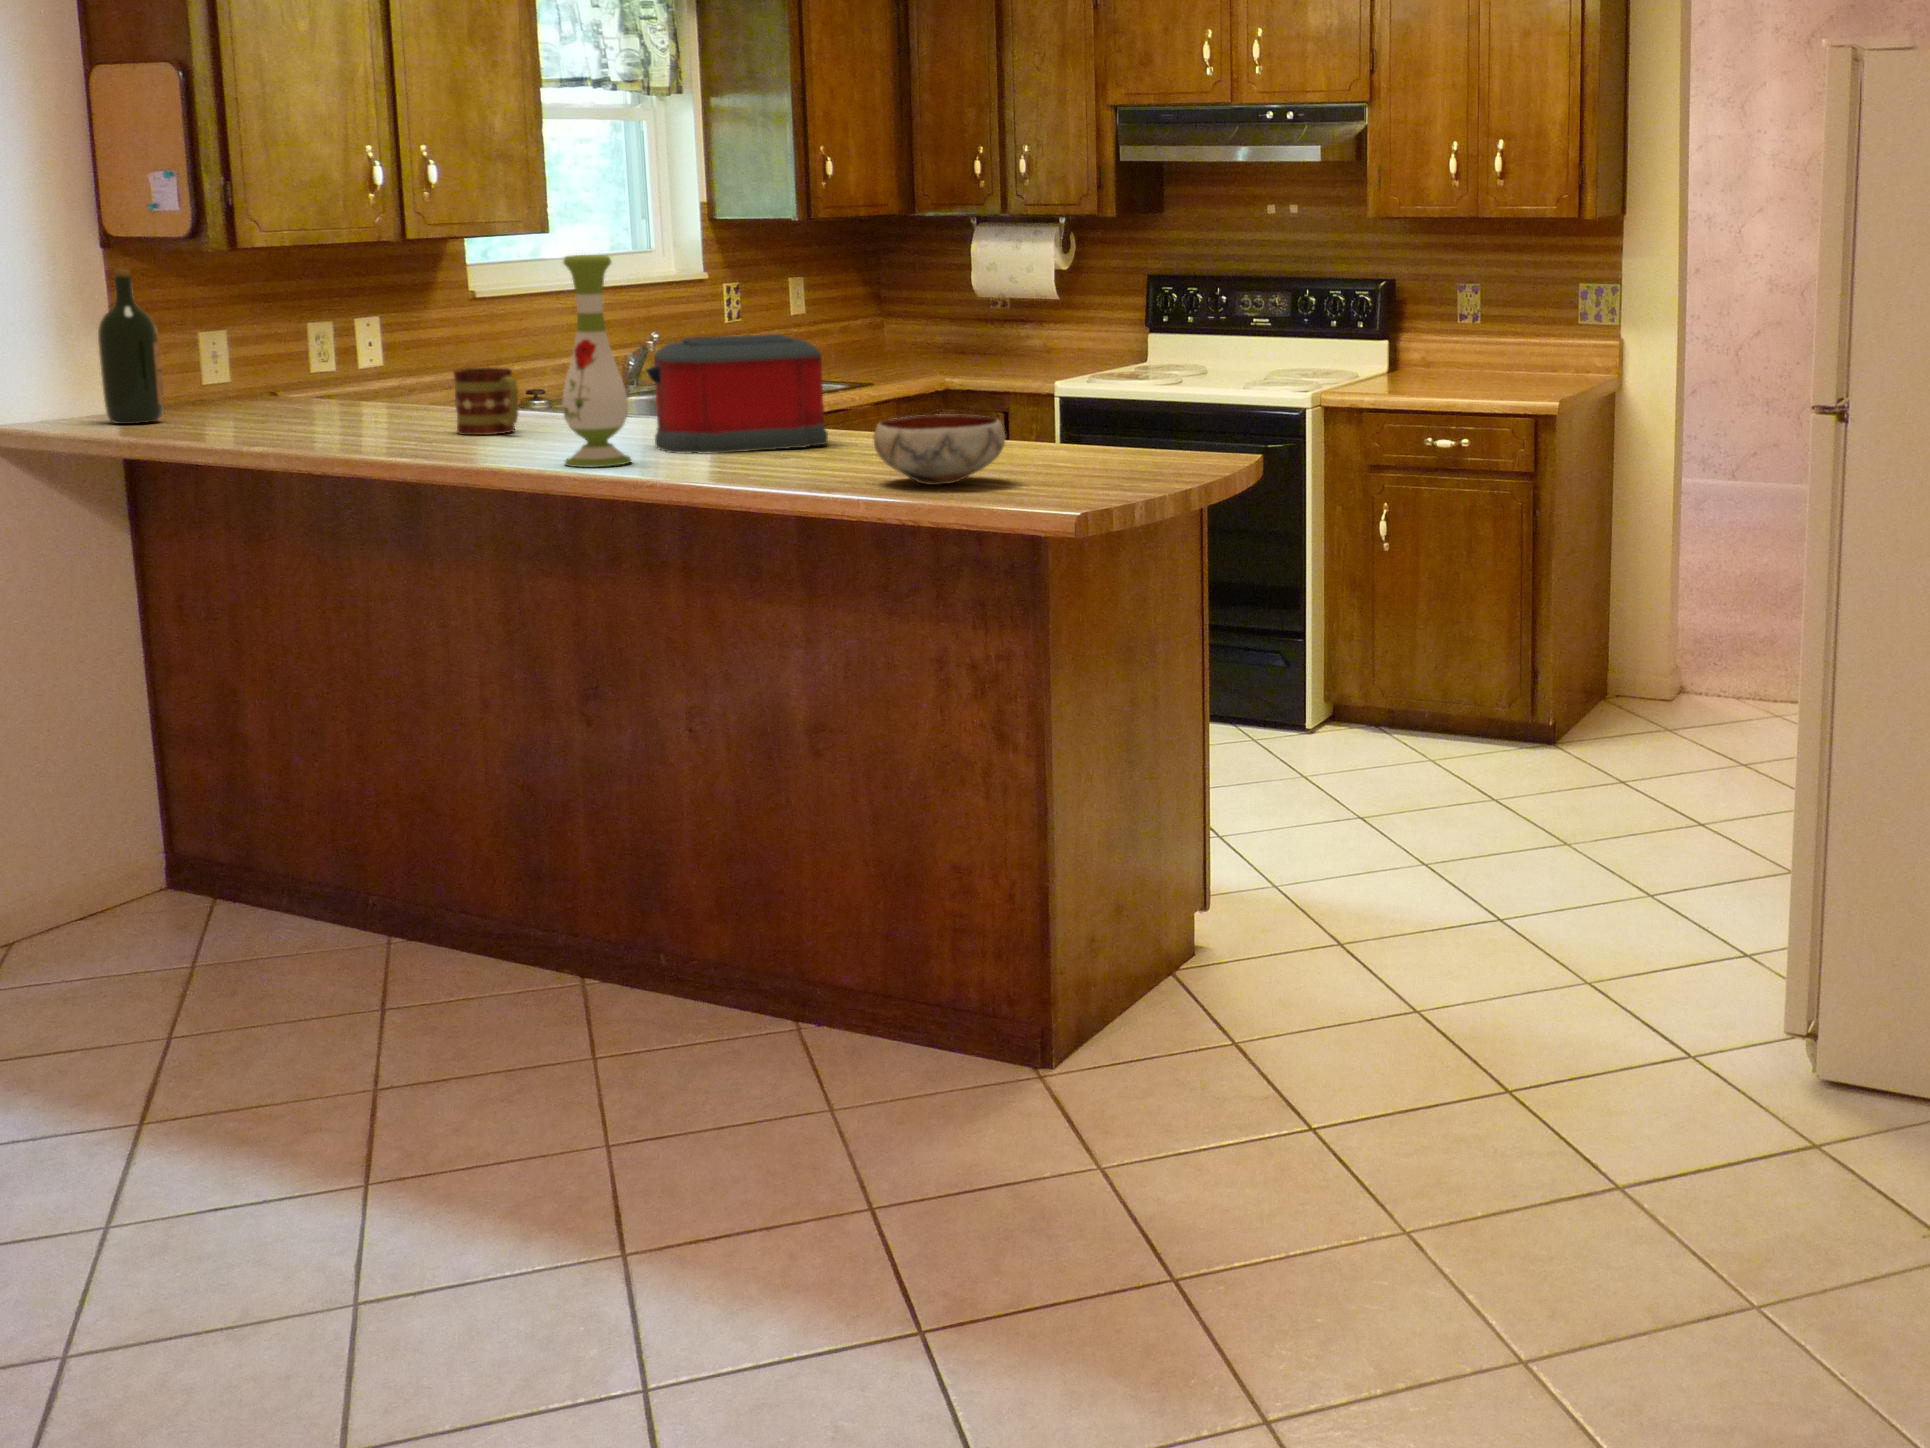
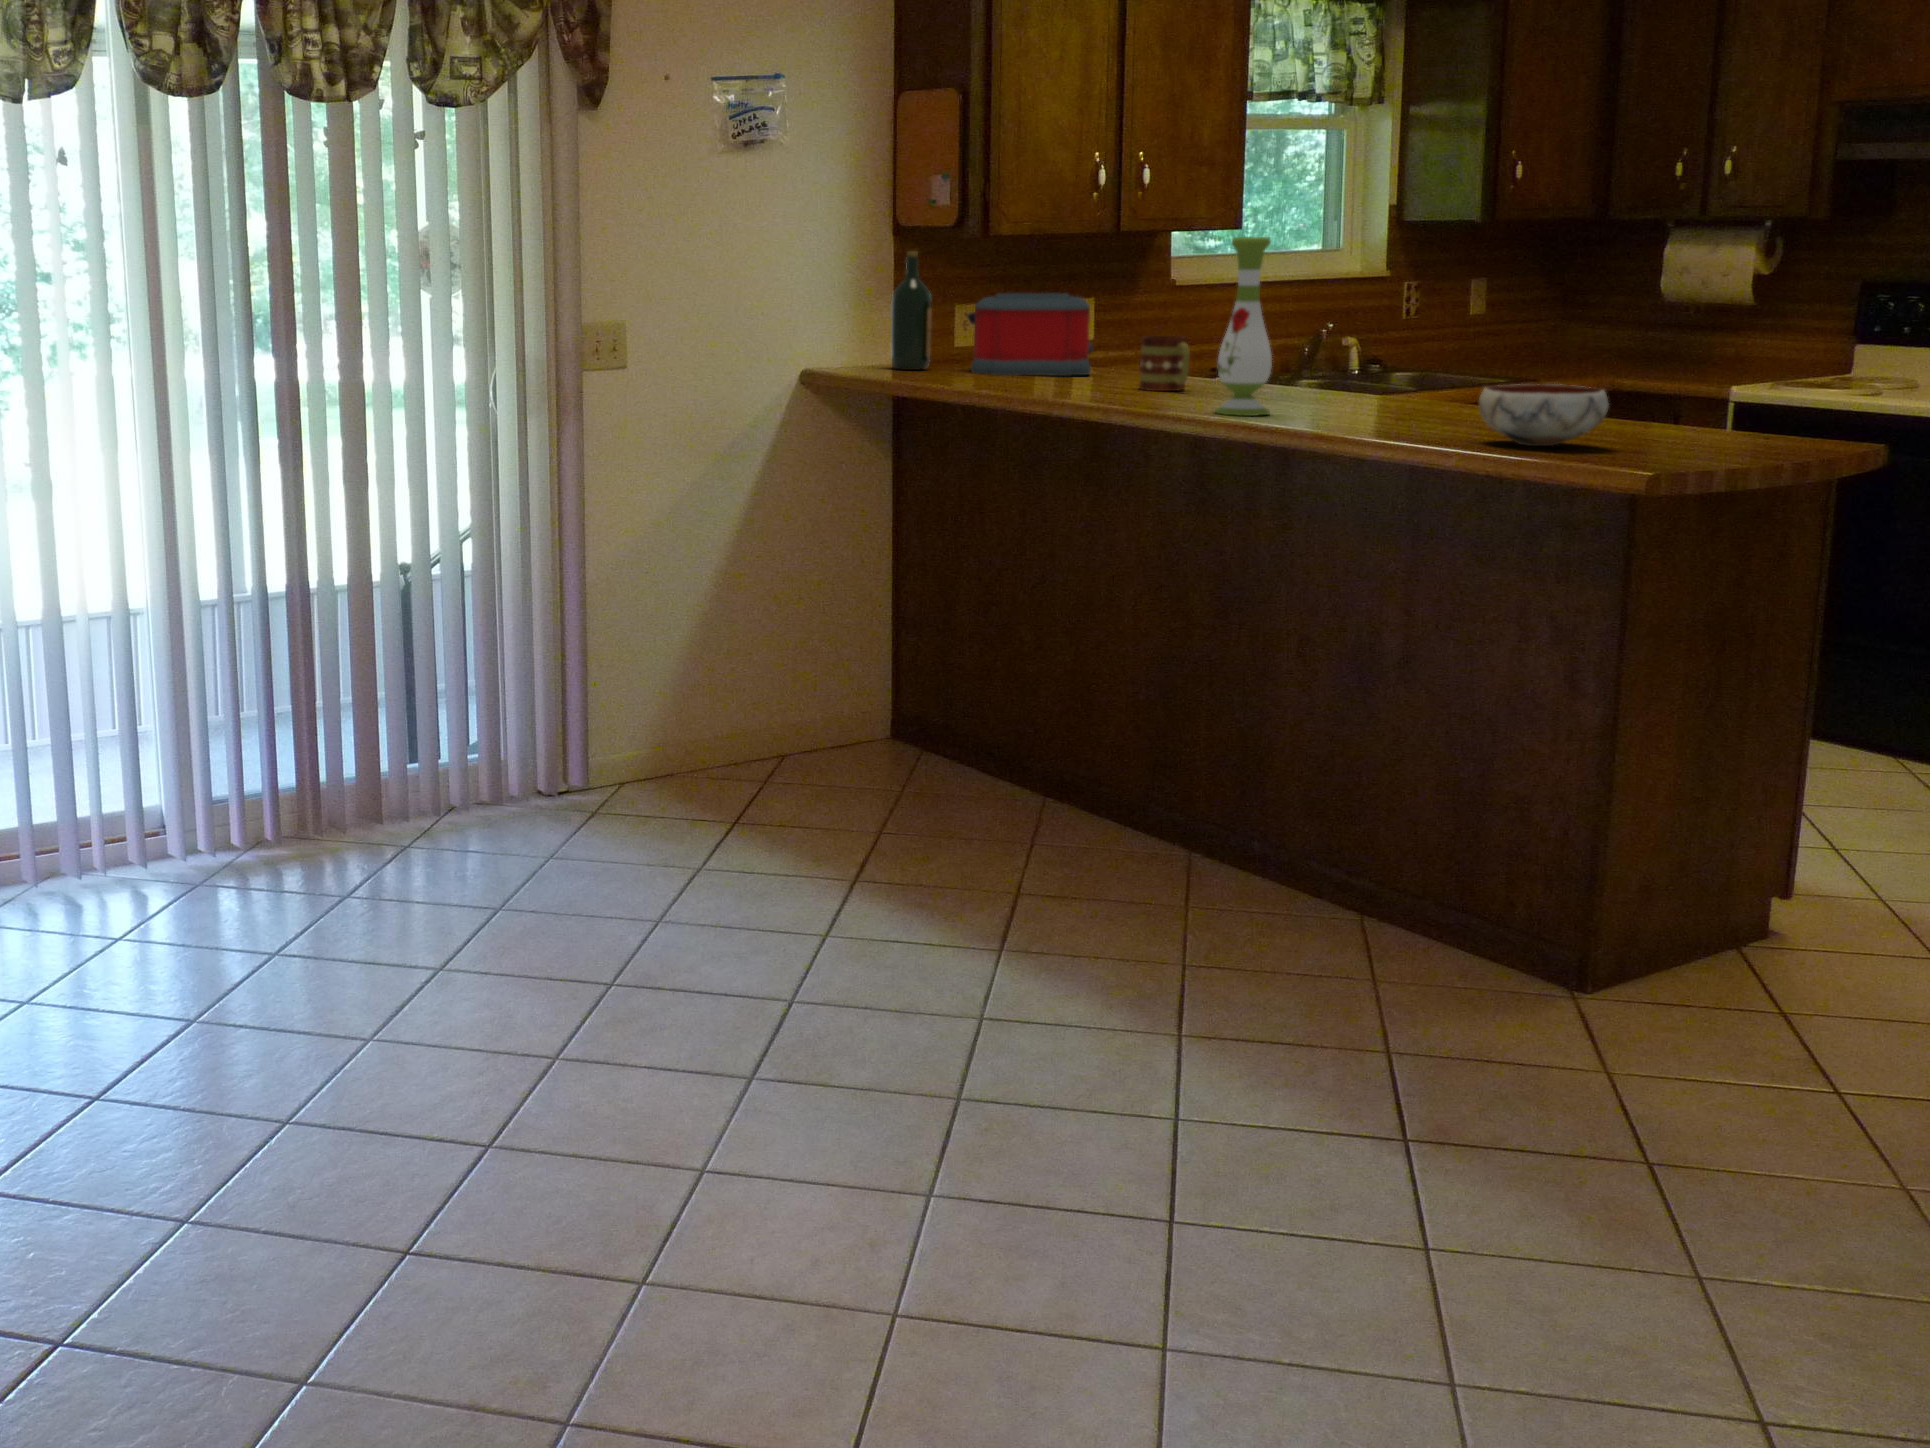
toaster: present [646,334,828,454] -> present [967,293,1093,376]

